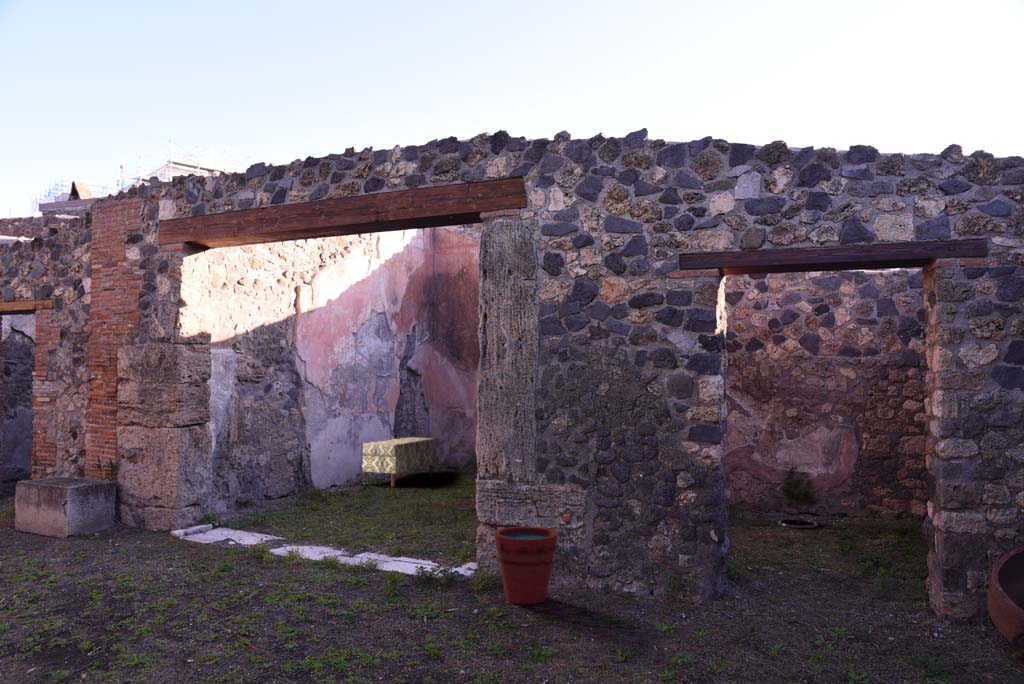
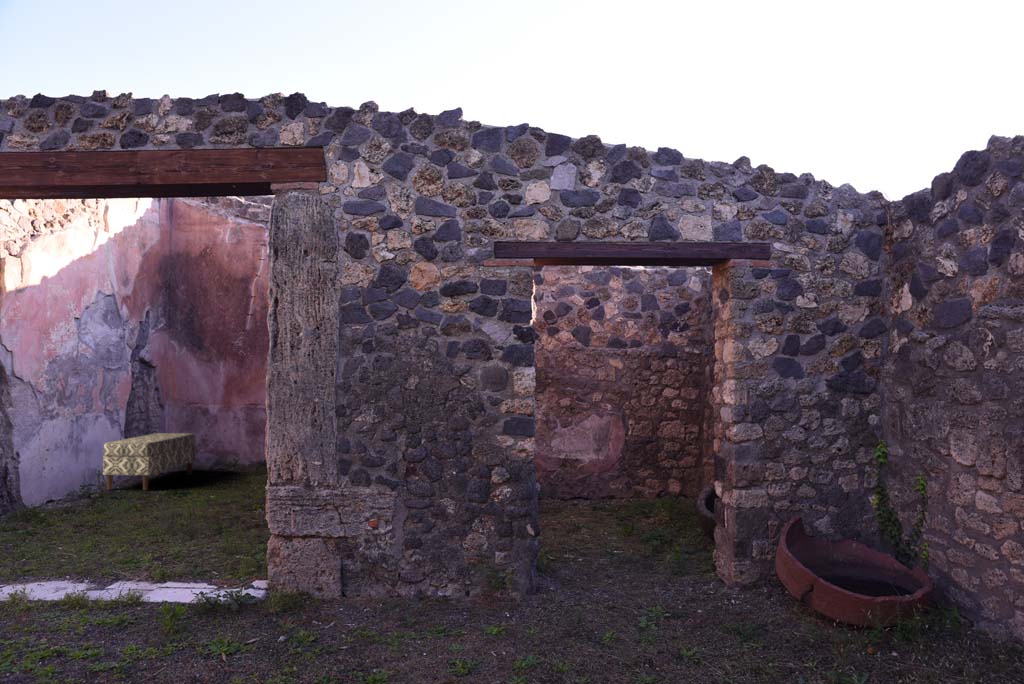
potted tree: present [778,462,817,528] -> none [554,443,593,509]
bucket: present [494,527,558,604] -> none [291,537,366,627]

